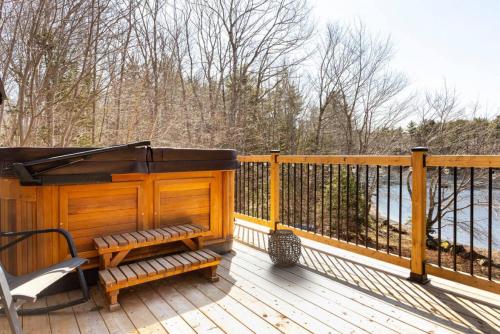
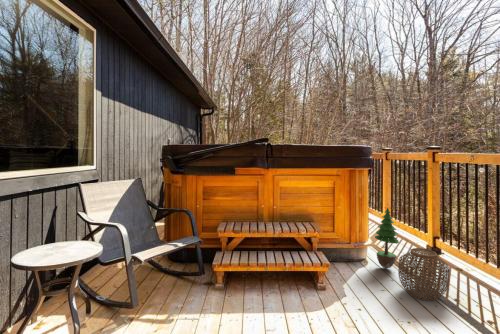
potted tree: none [242,202,260,254] -> present [375,208,399,269]

